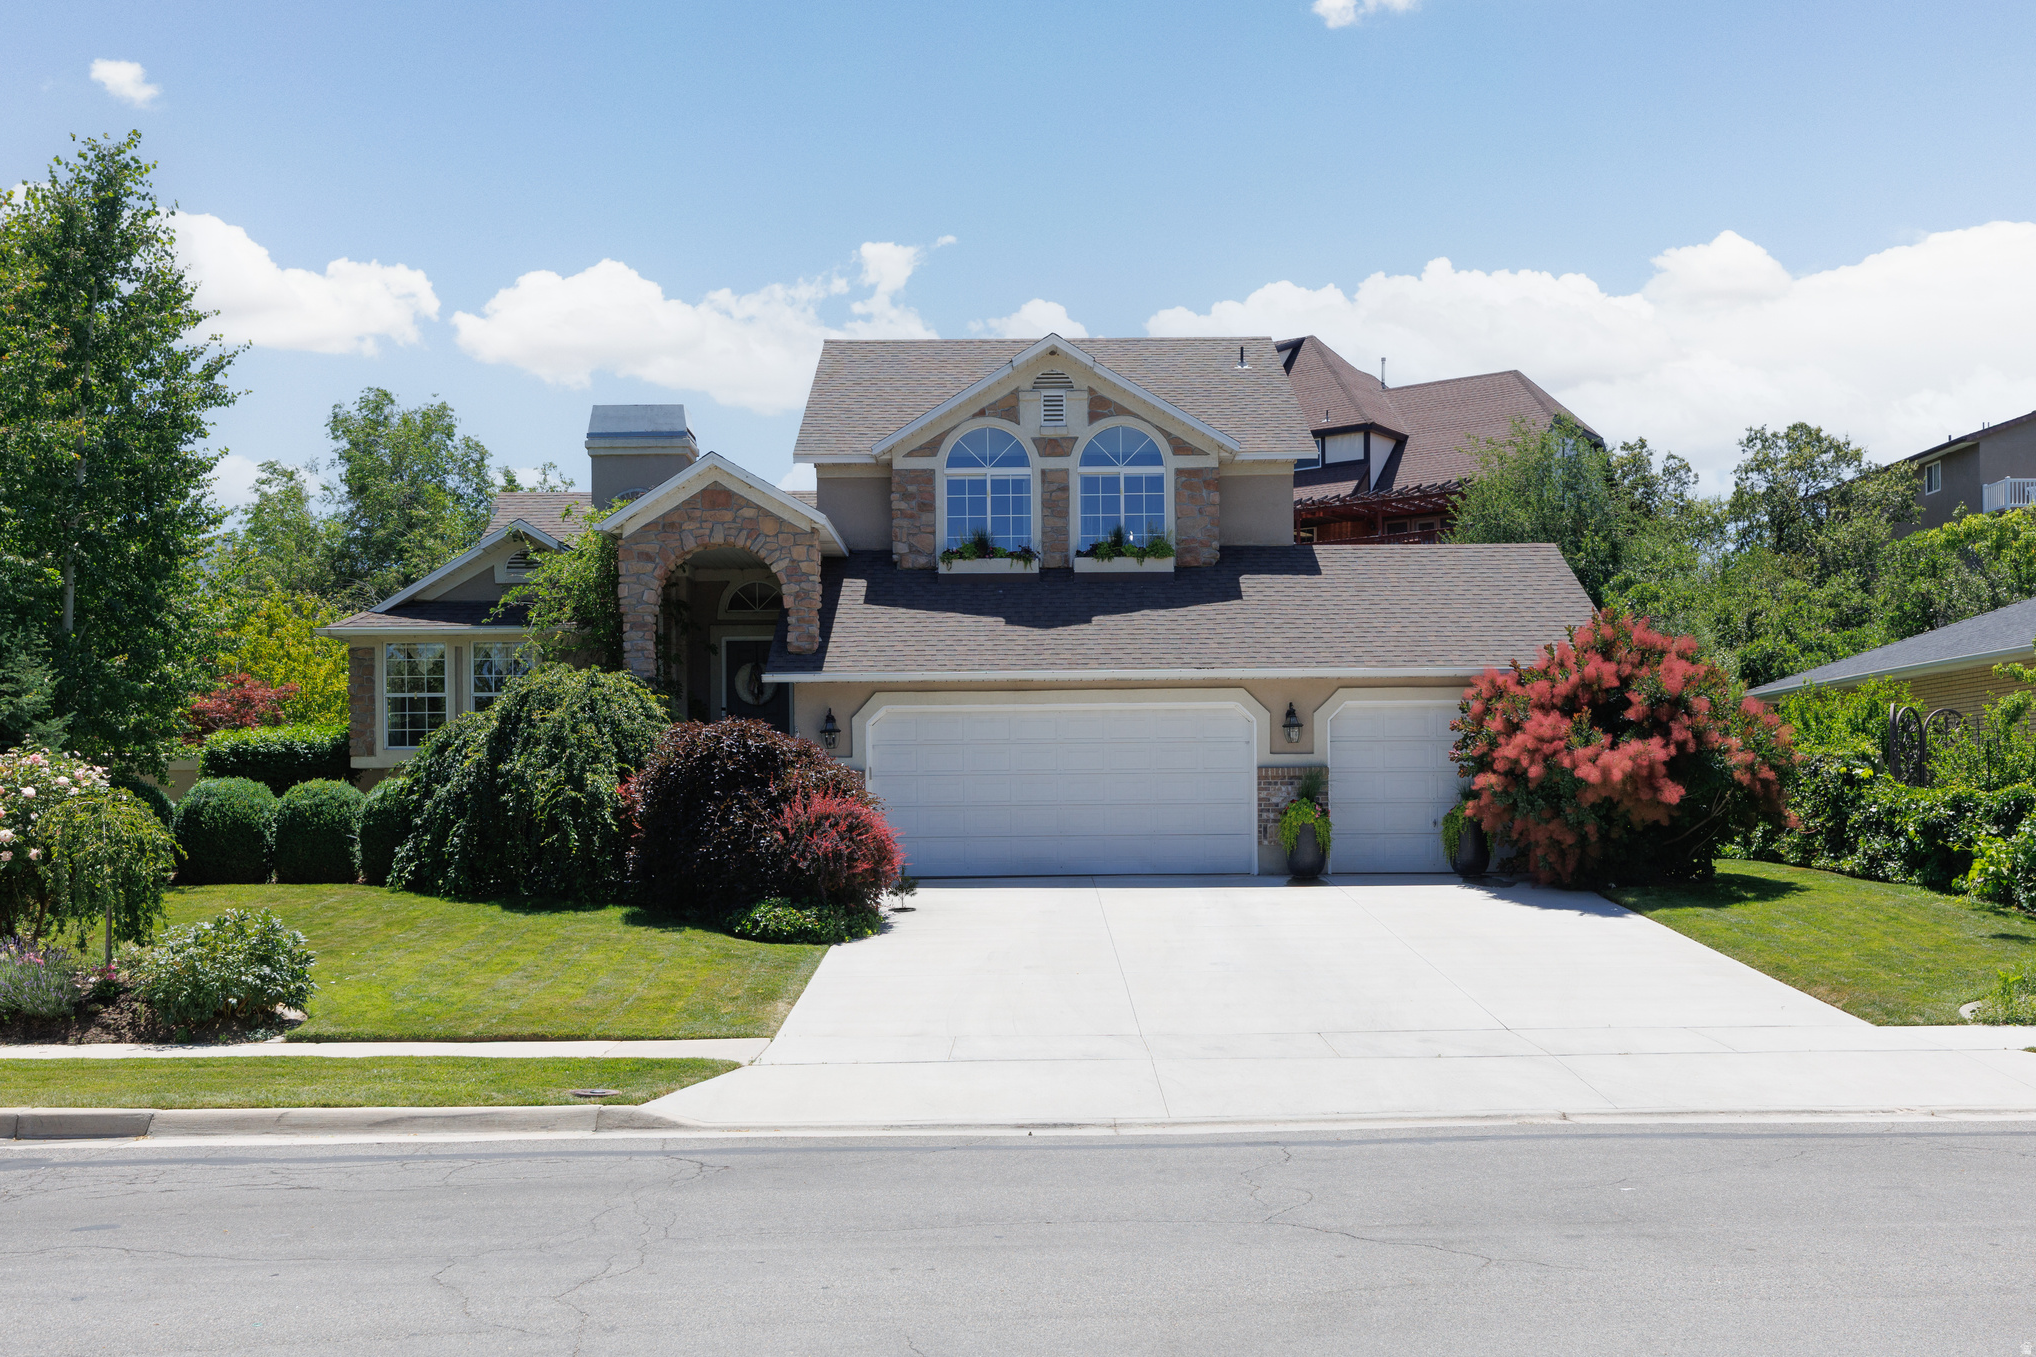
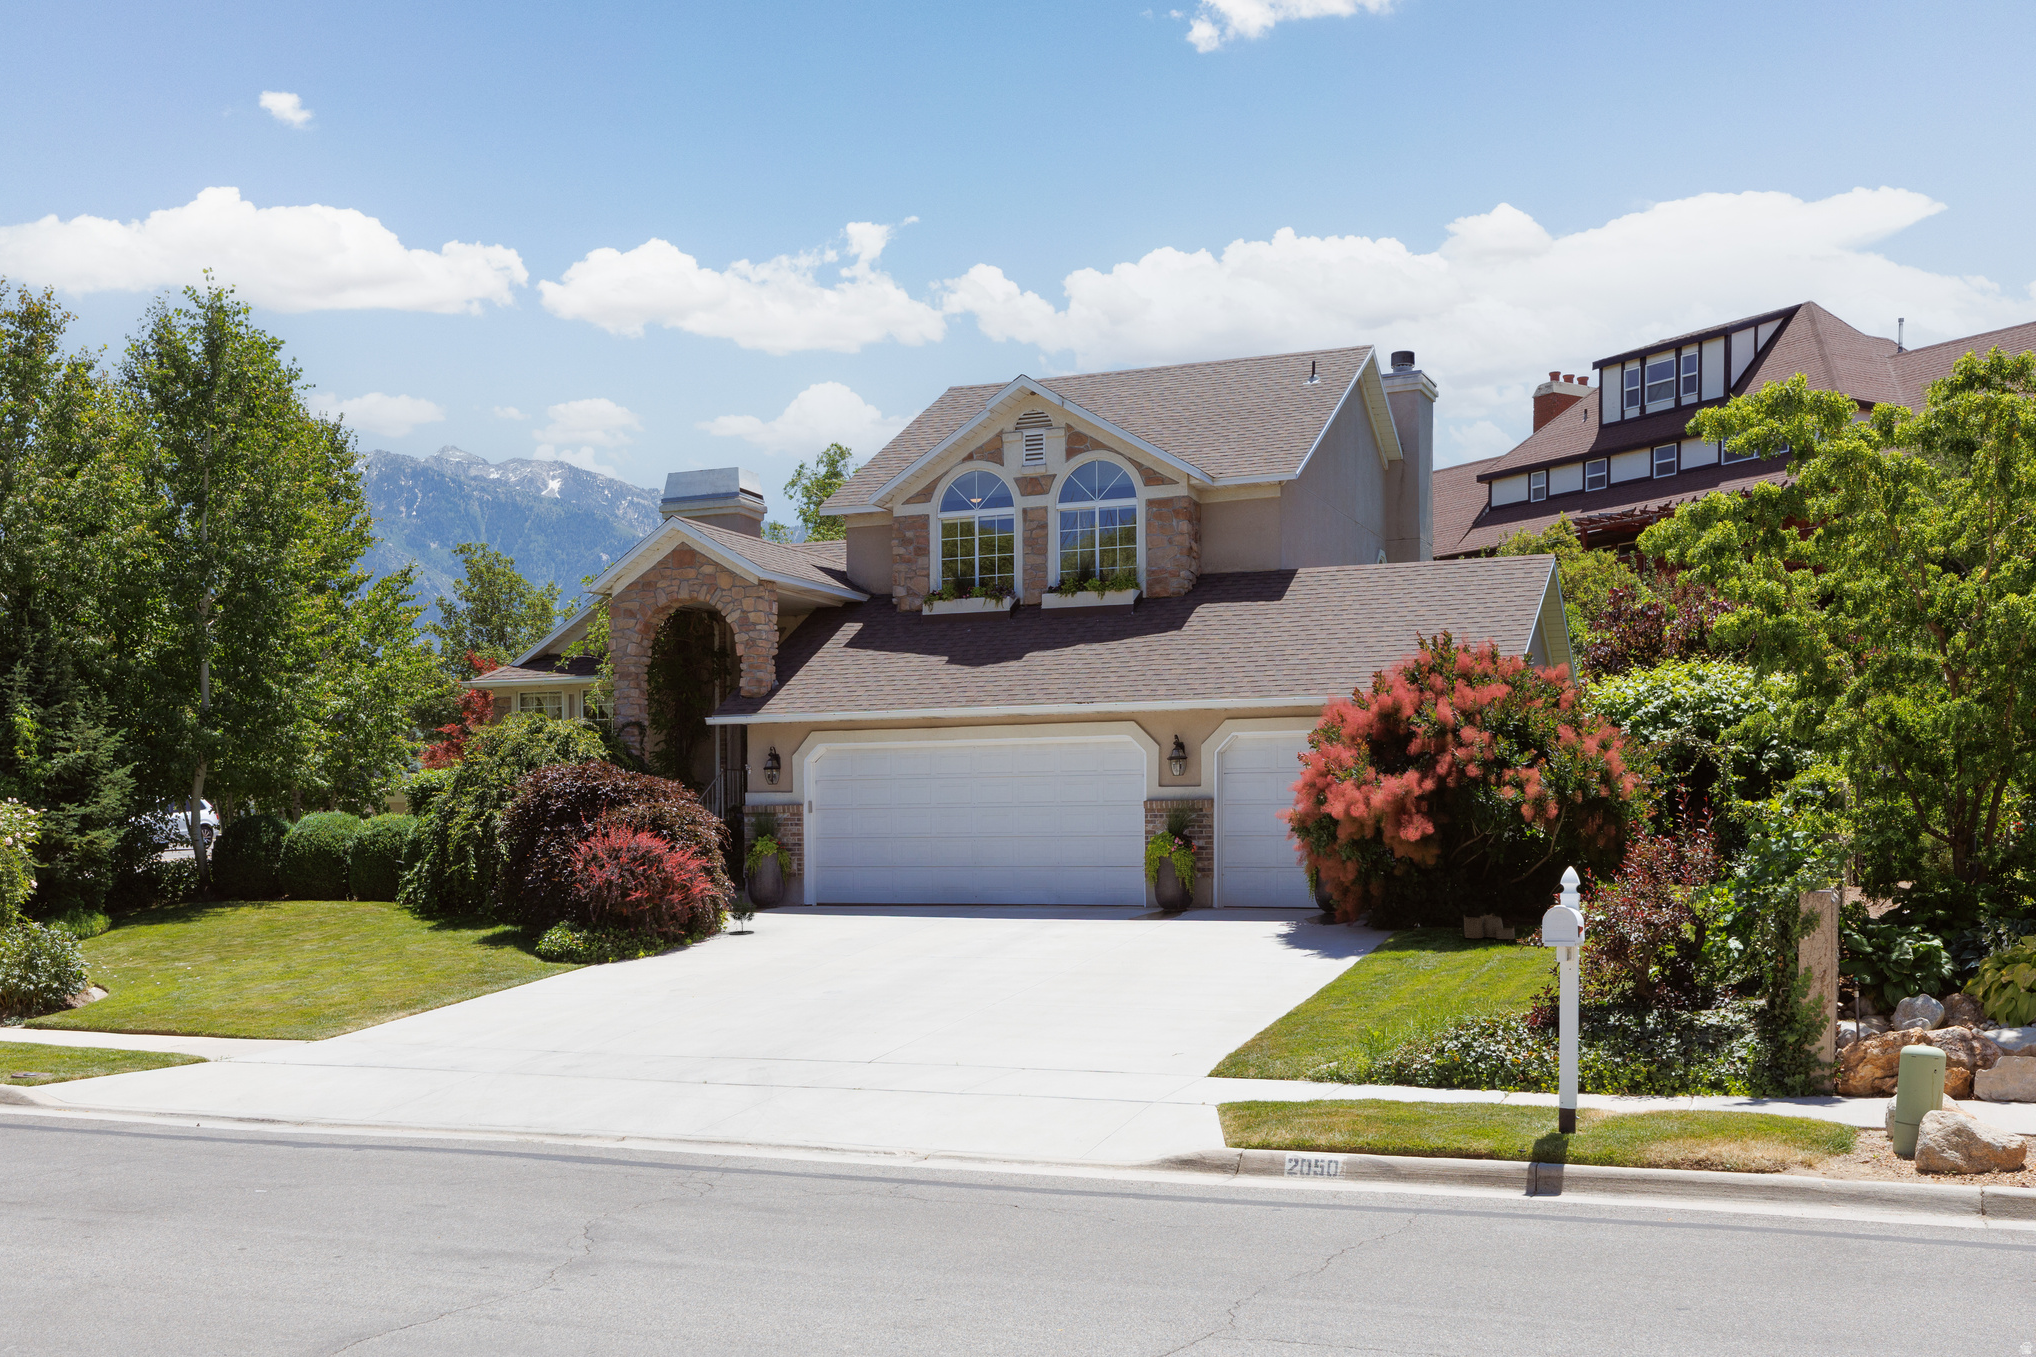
woven basket: none [1677,863,1732,885] -> present [1464,914,1515,939]

